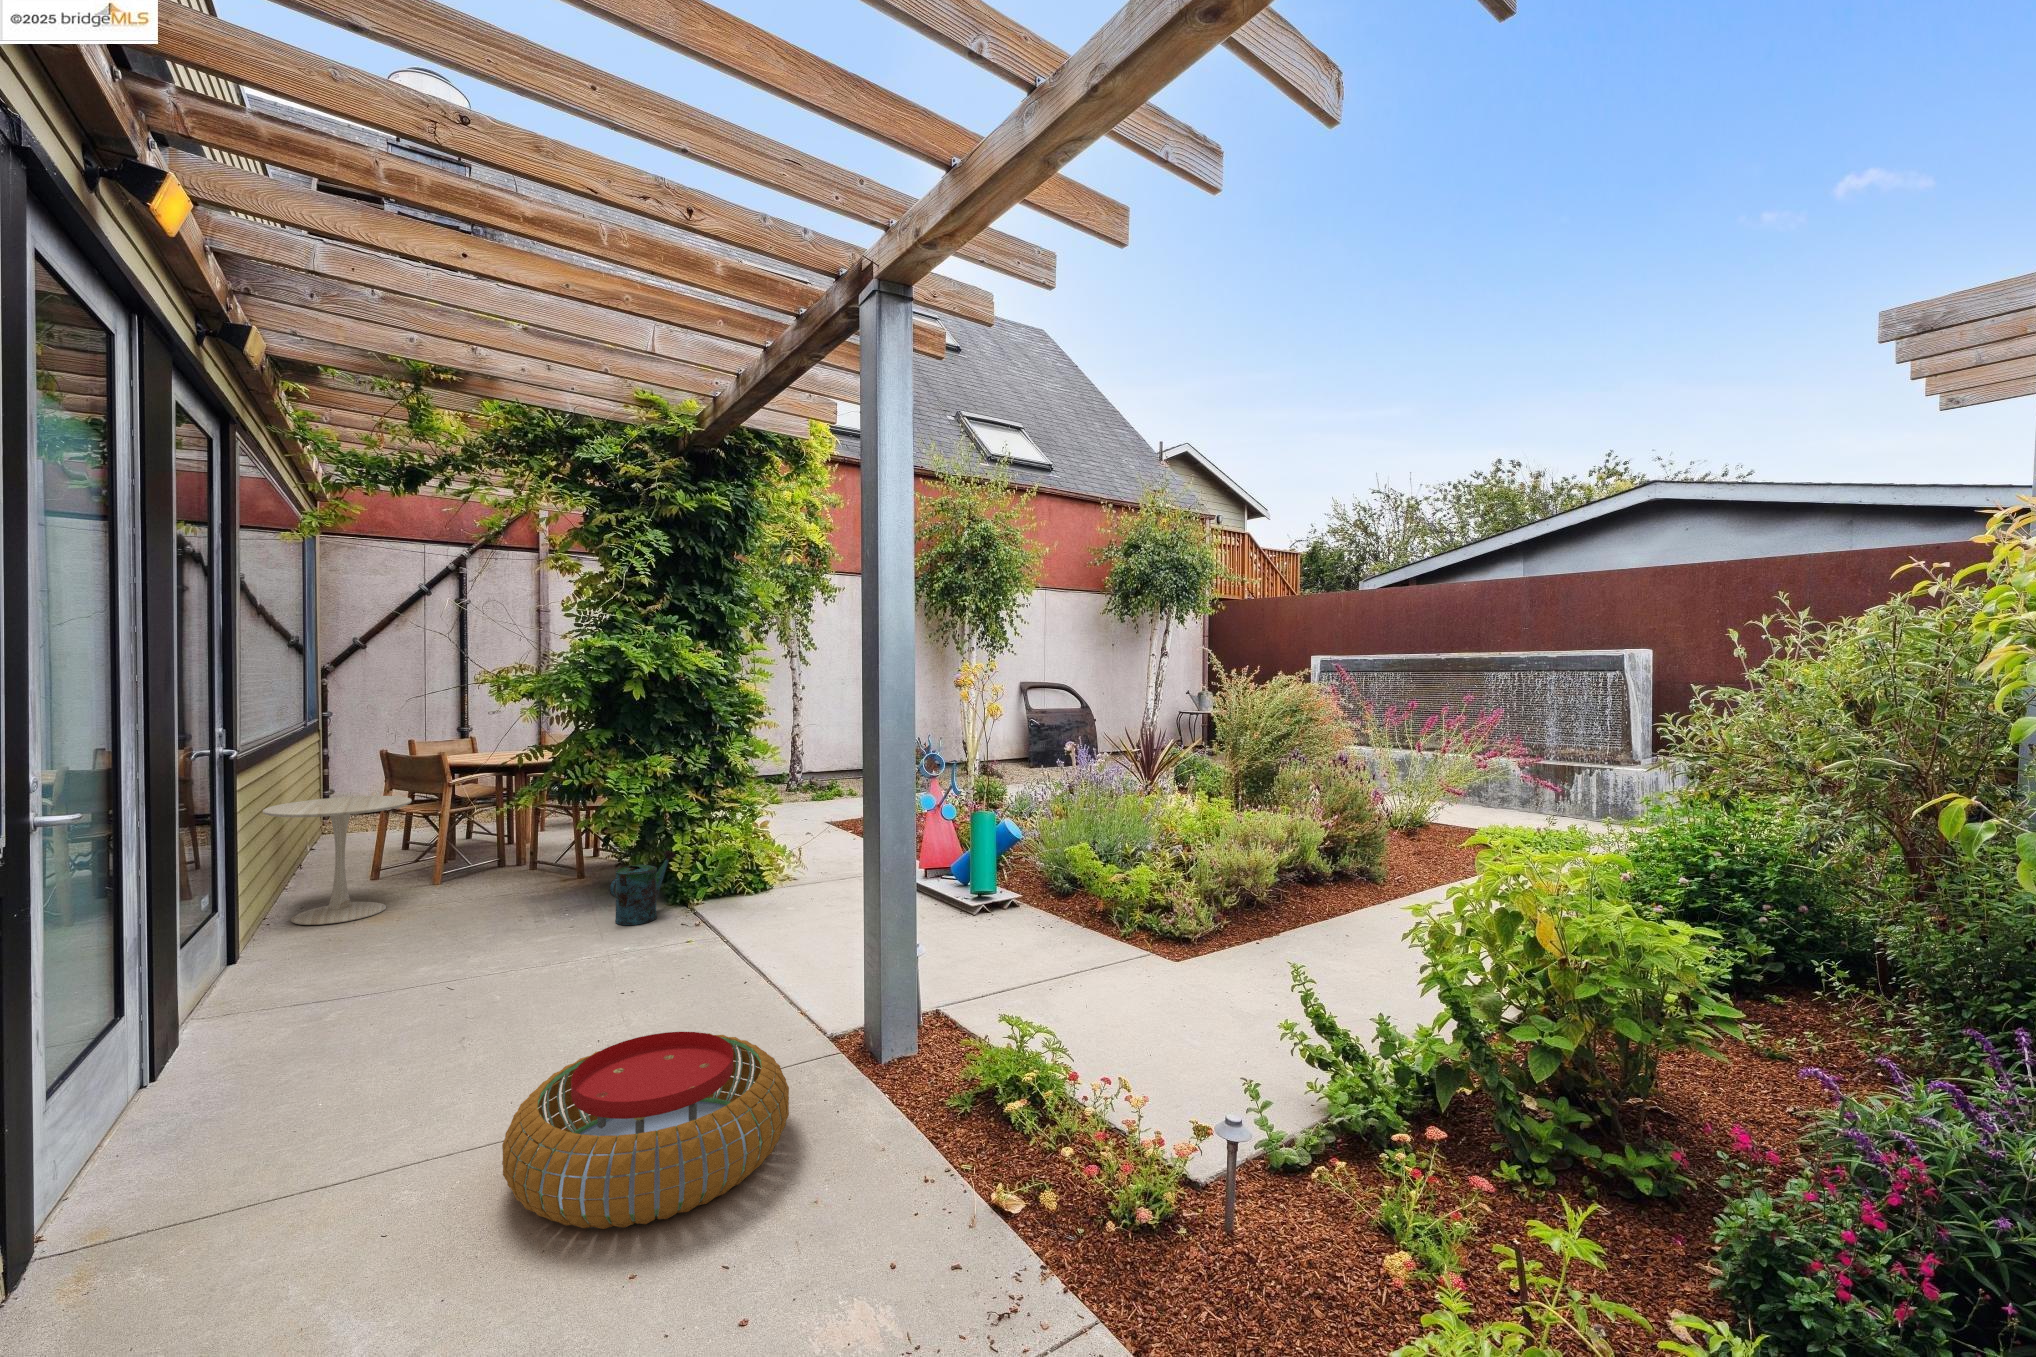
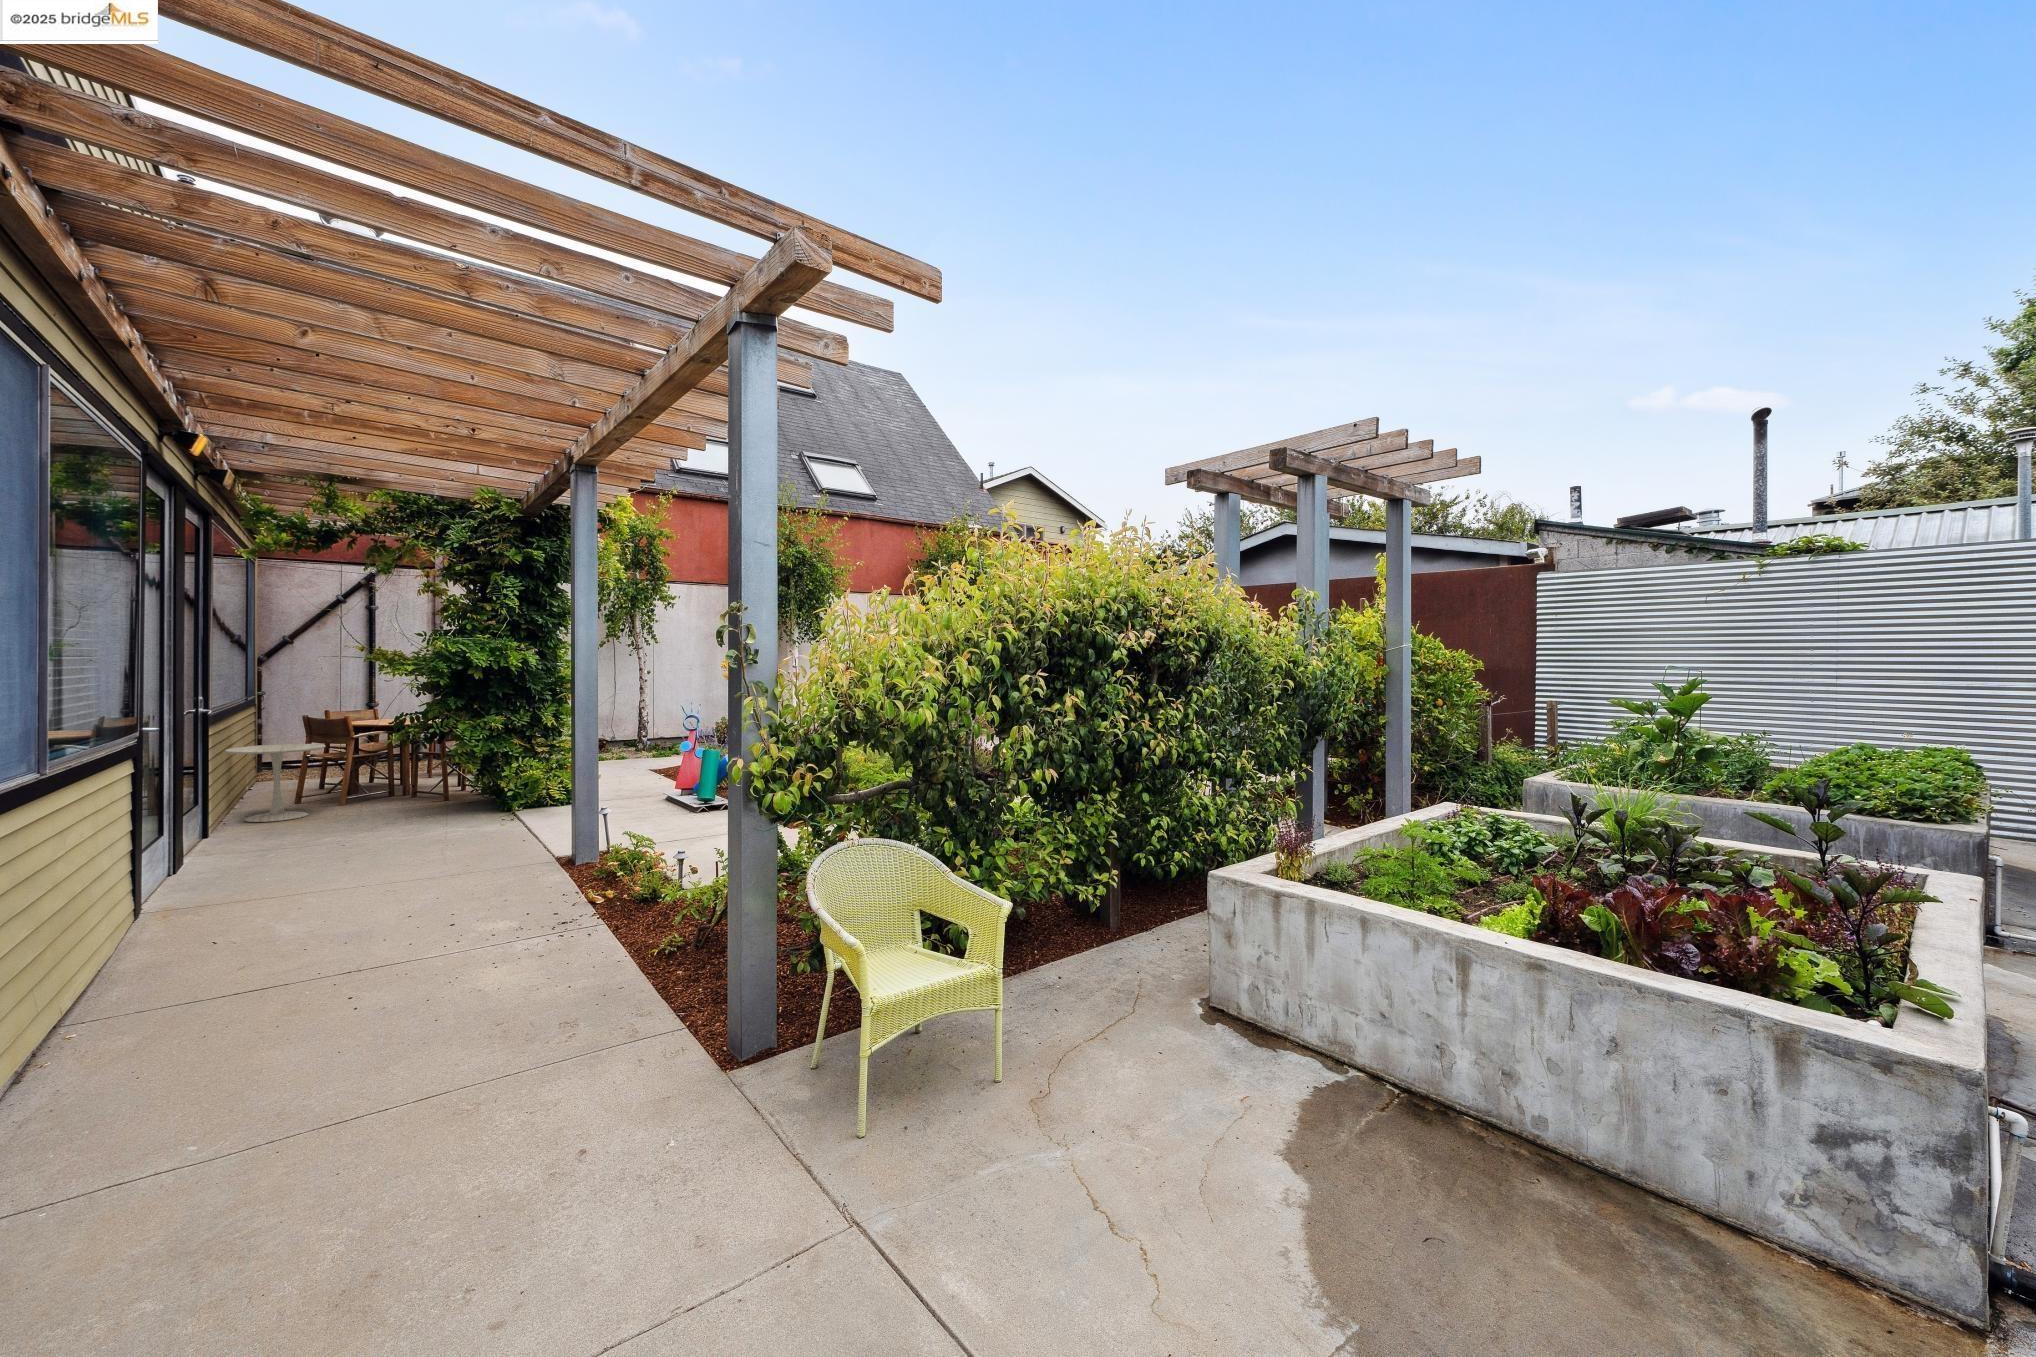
watering can: present [610,851,676,925] -> none [454,777,504,821]
pouf: present [502,1032,789,1229] -> none [361,841,511,906]

